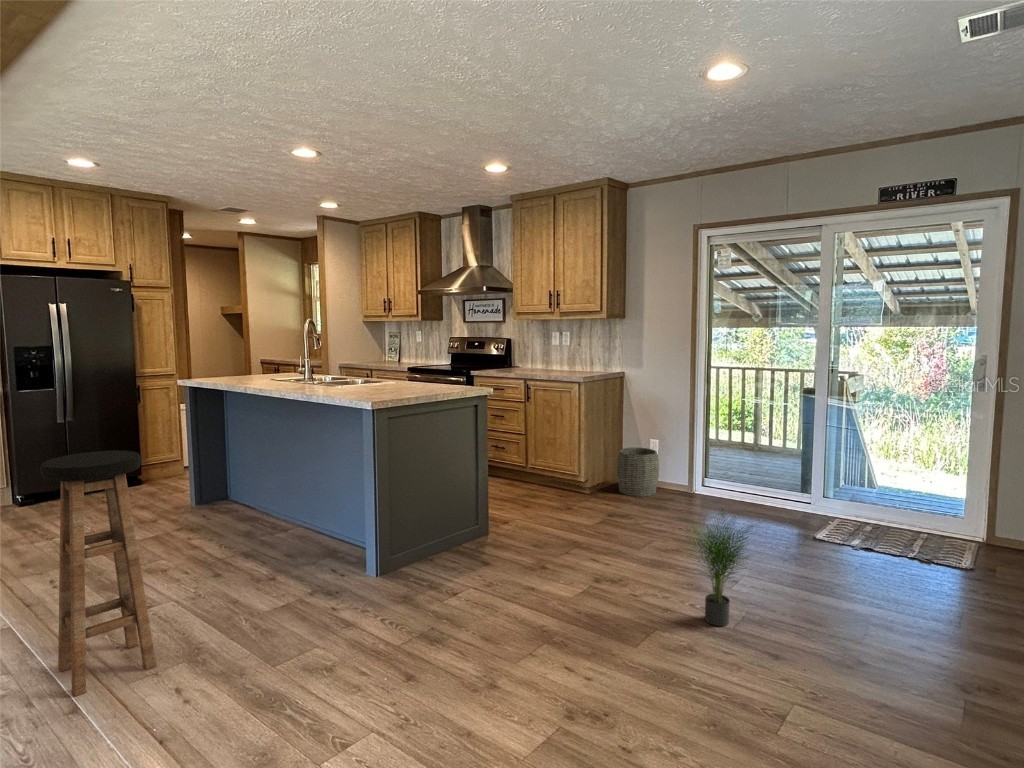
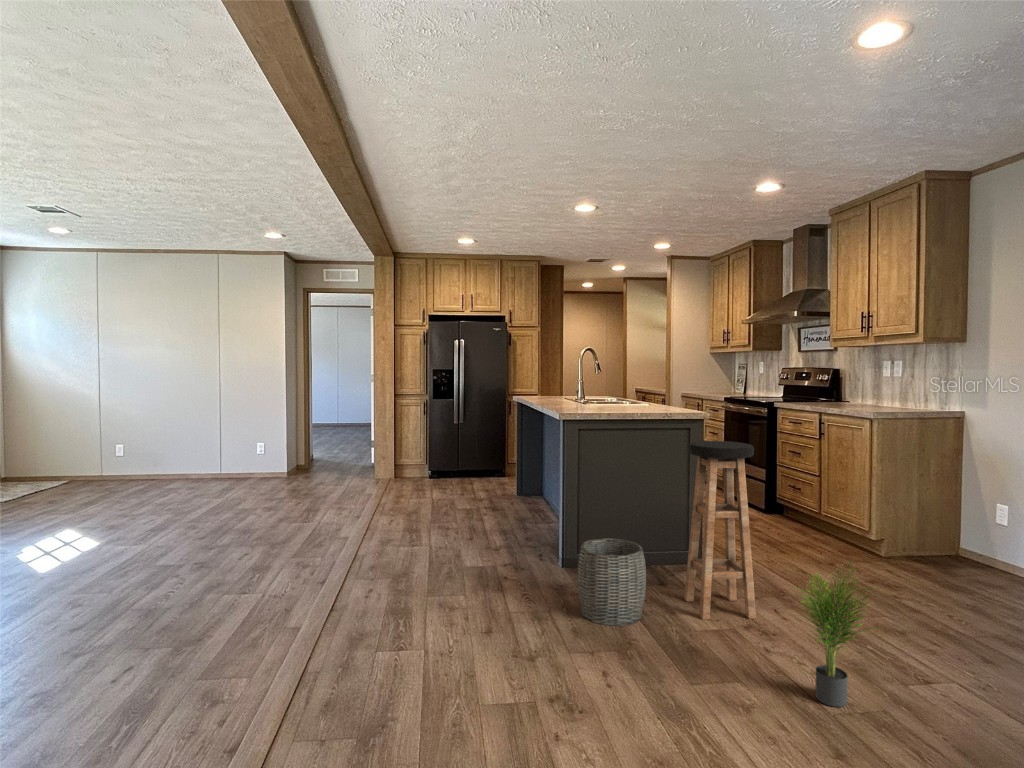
woven basket: present [617,448,659,496] -> present [577,538,646,626]
bar stool: present [40,451,156,696] -> present [684,441,756,620]

